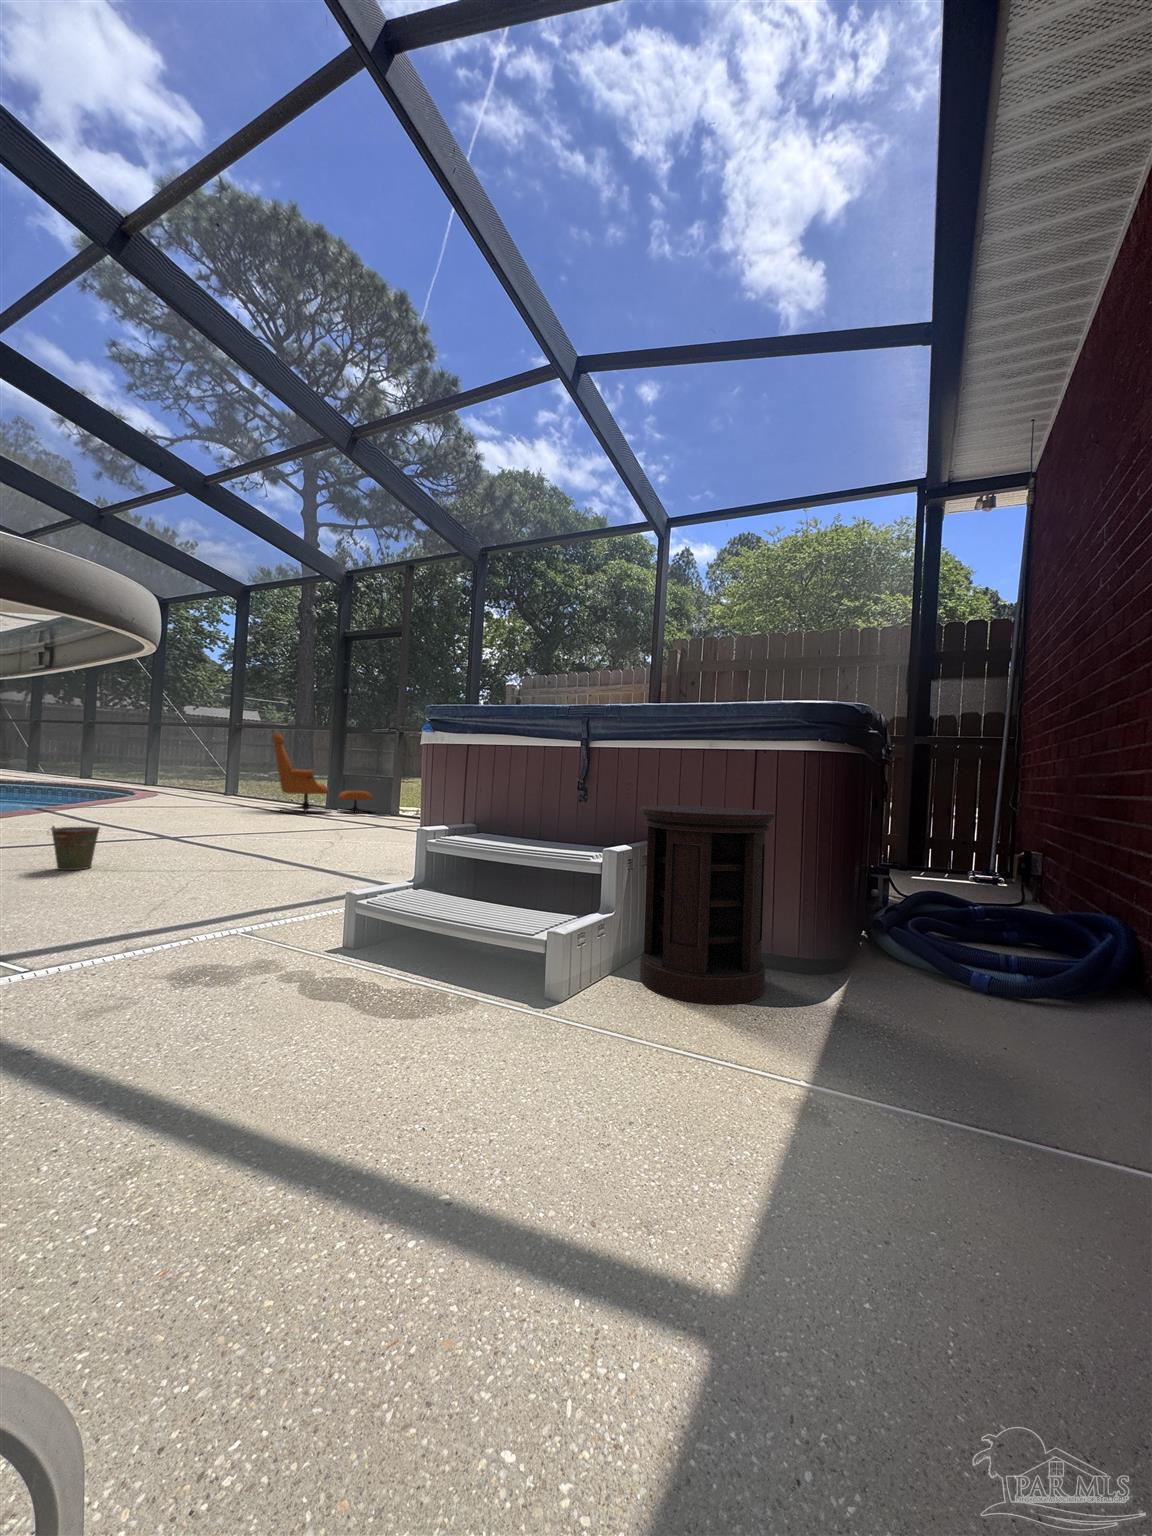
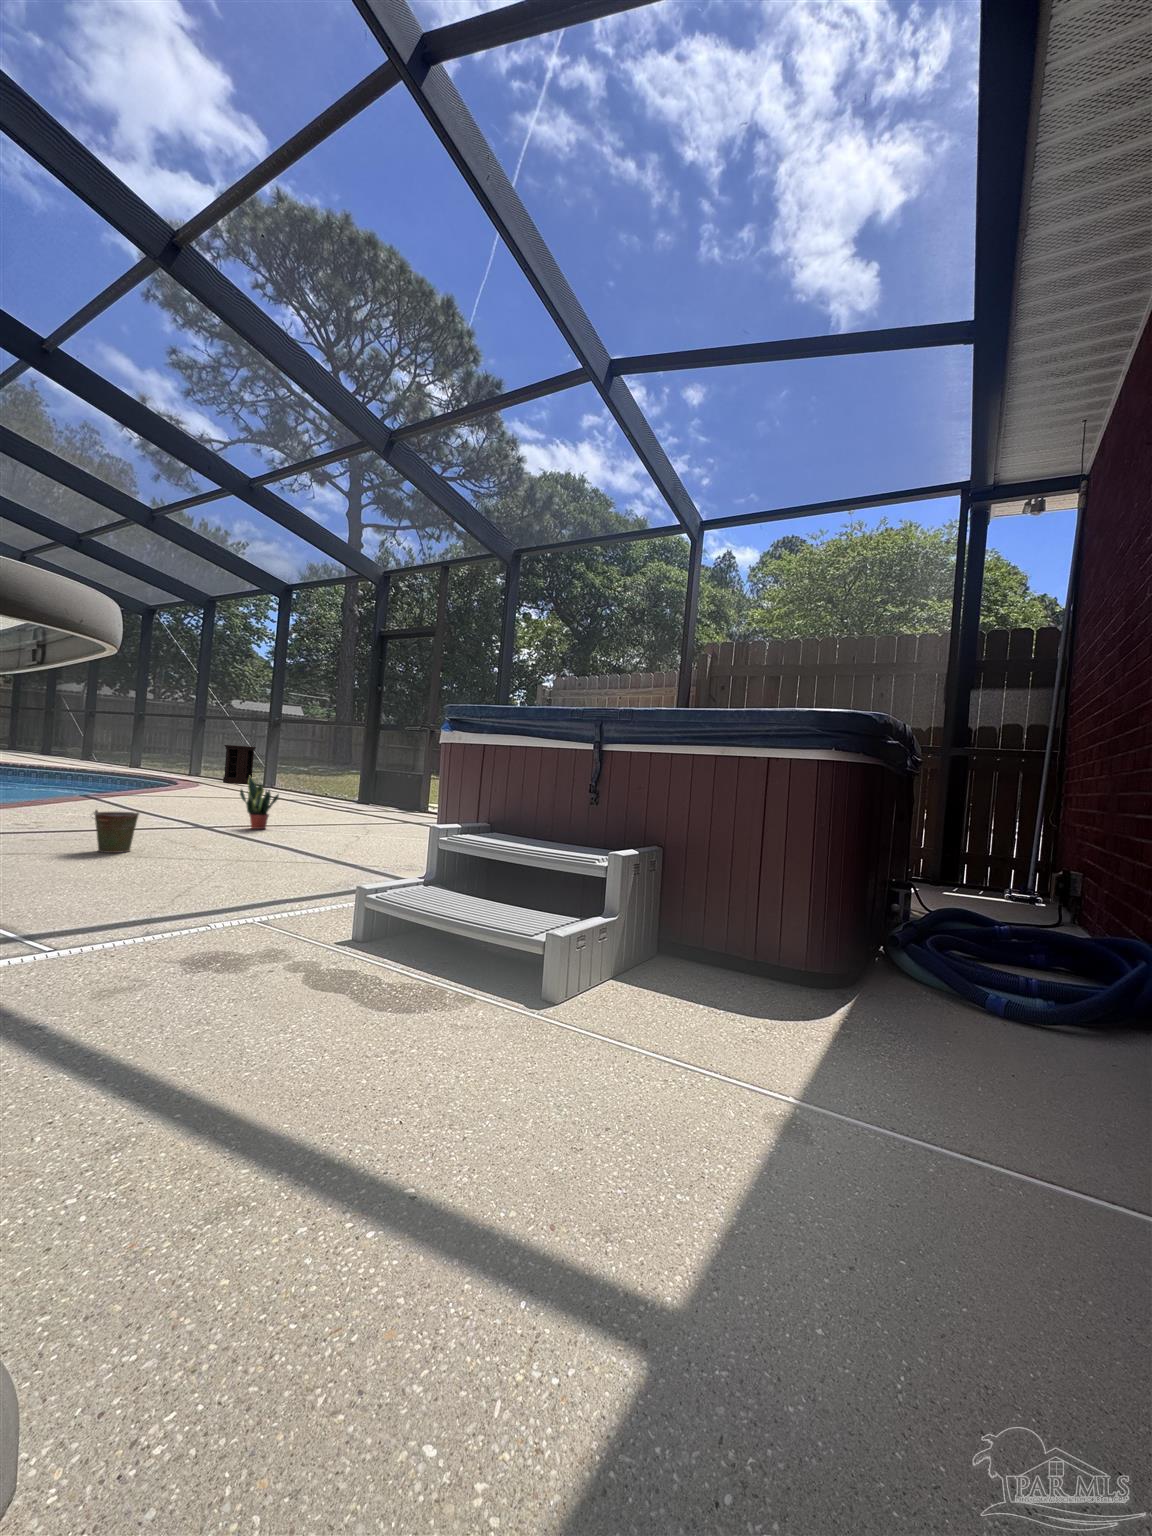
lounge chair: present [272,734,372,813] -> none [310,728,405,809]
potted plant: none [204,783,245,839] -> present [240,776,279,829]
side table: present [640,806,775,1004] -> present [223,745,256,784]

